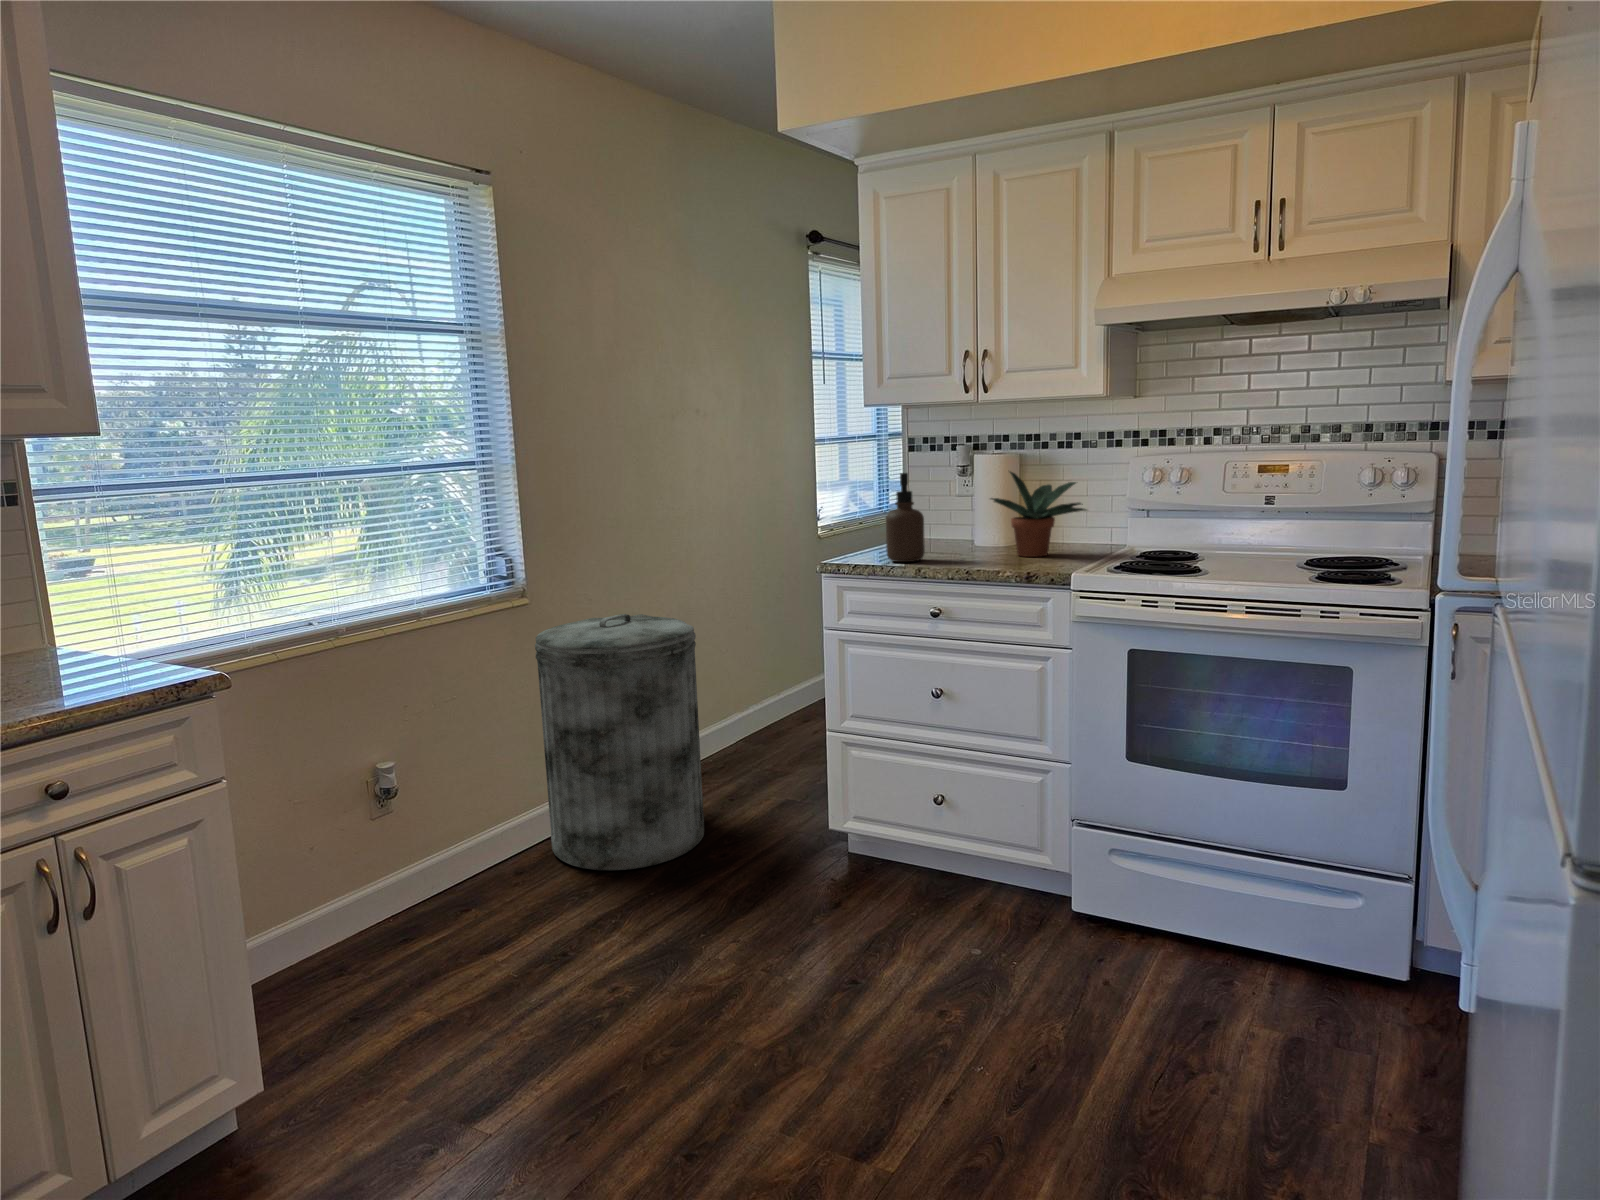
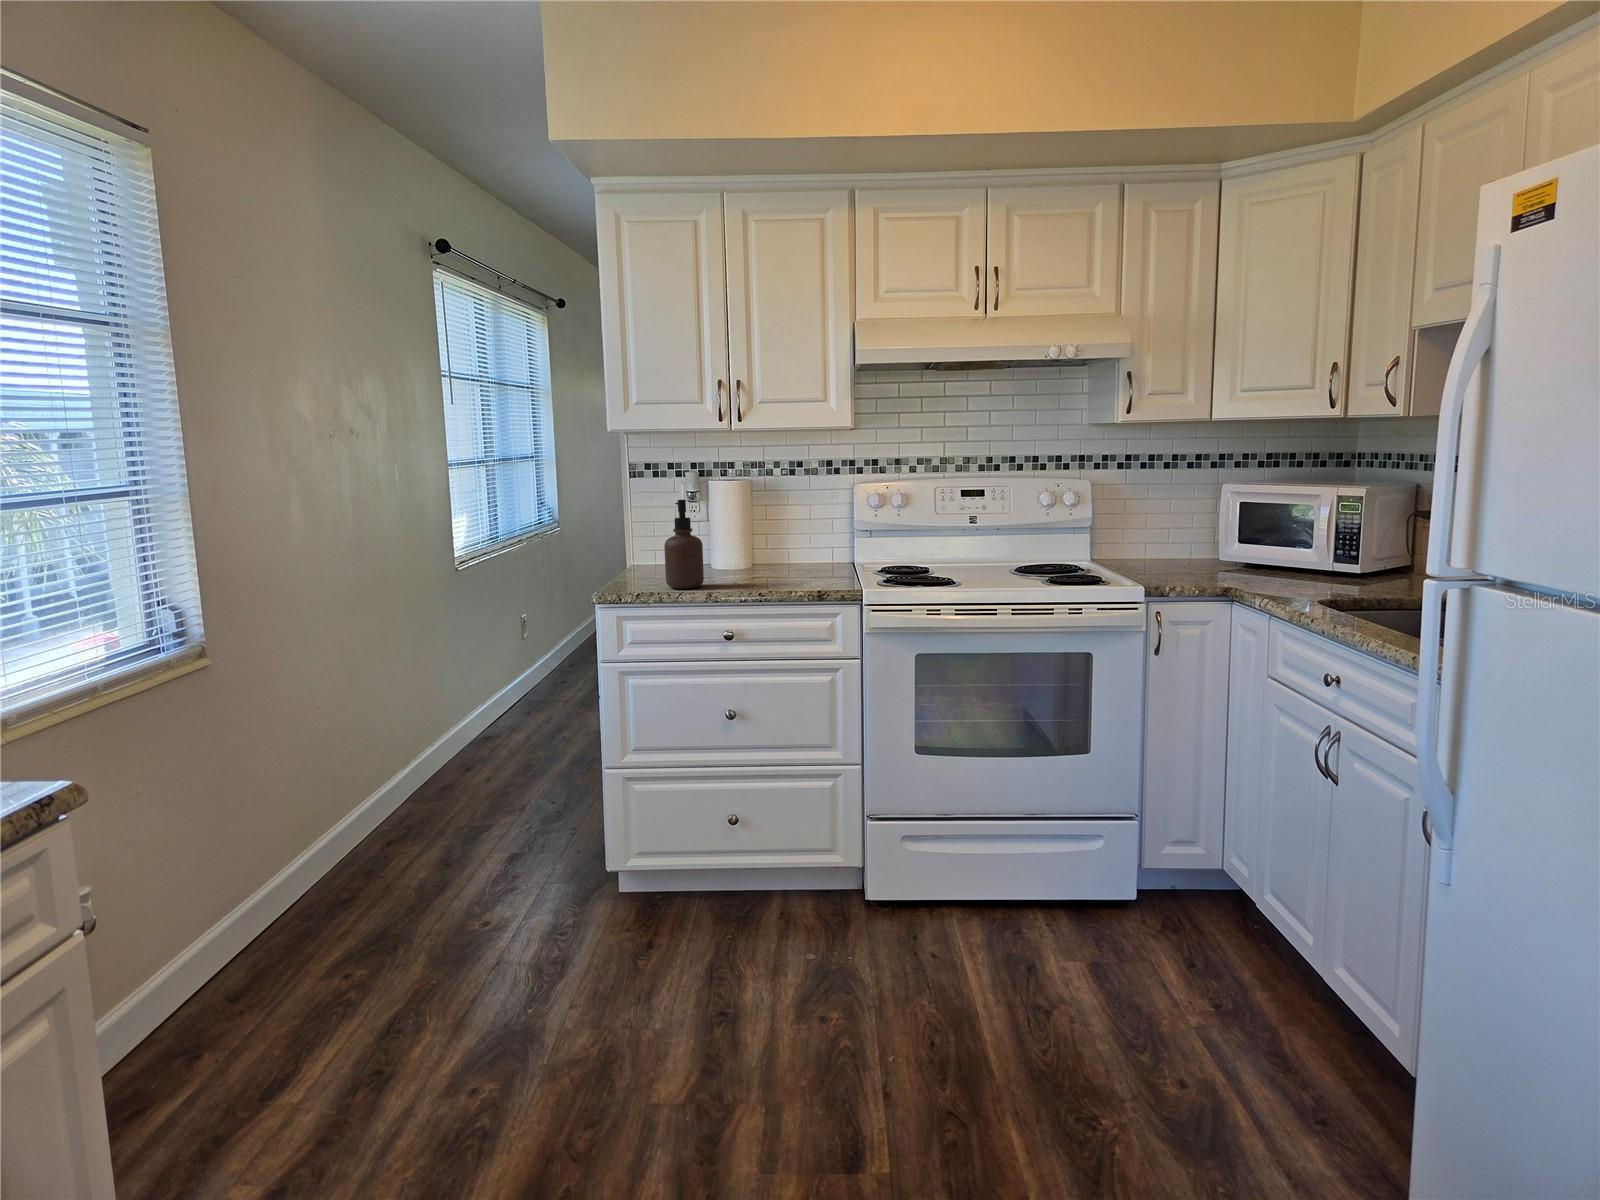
potted plant: present [991,472,1086,557] -> none [745,496,841,577]
trash can: present [535,614,704,870] -> none [230,668,454,982]

